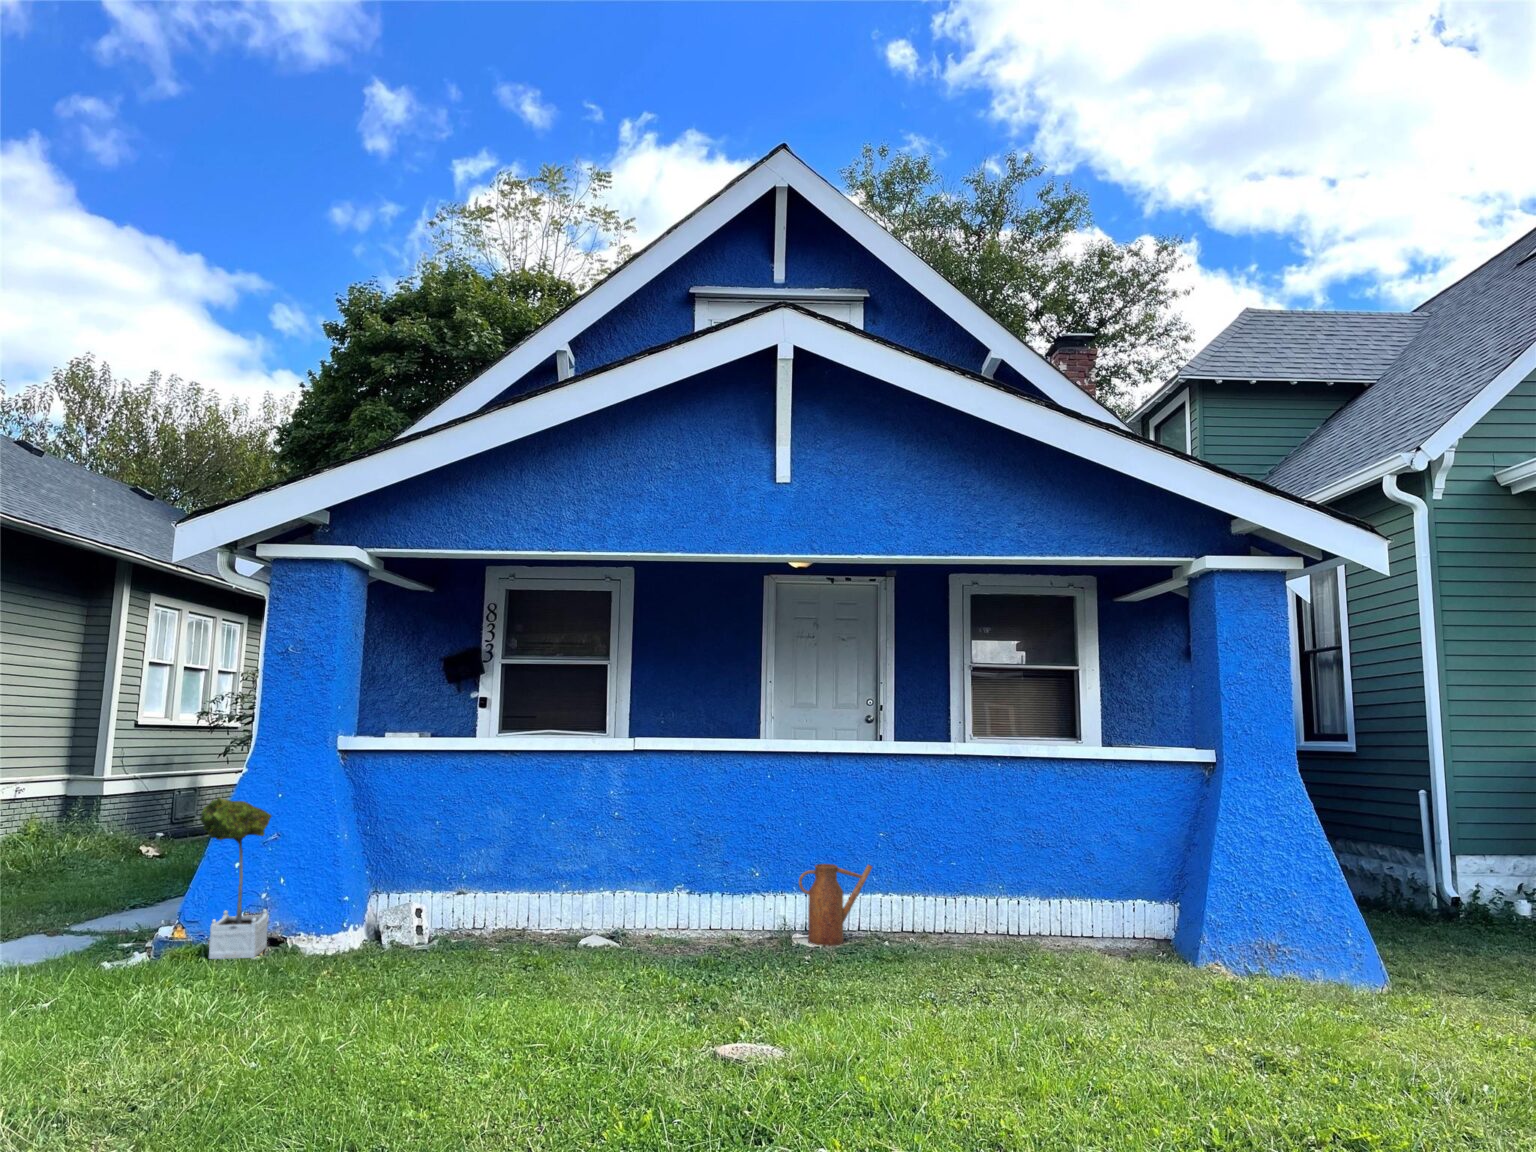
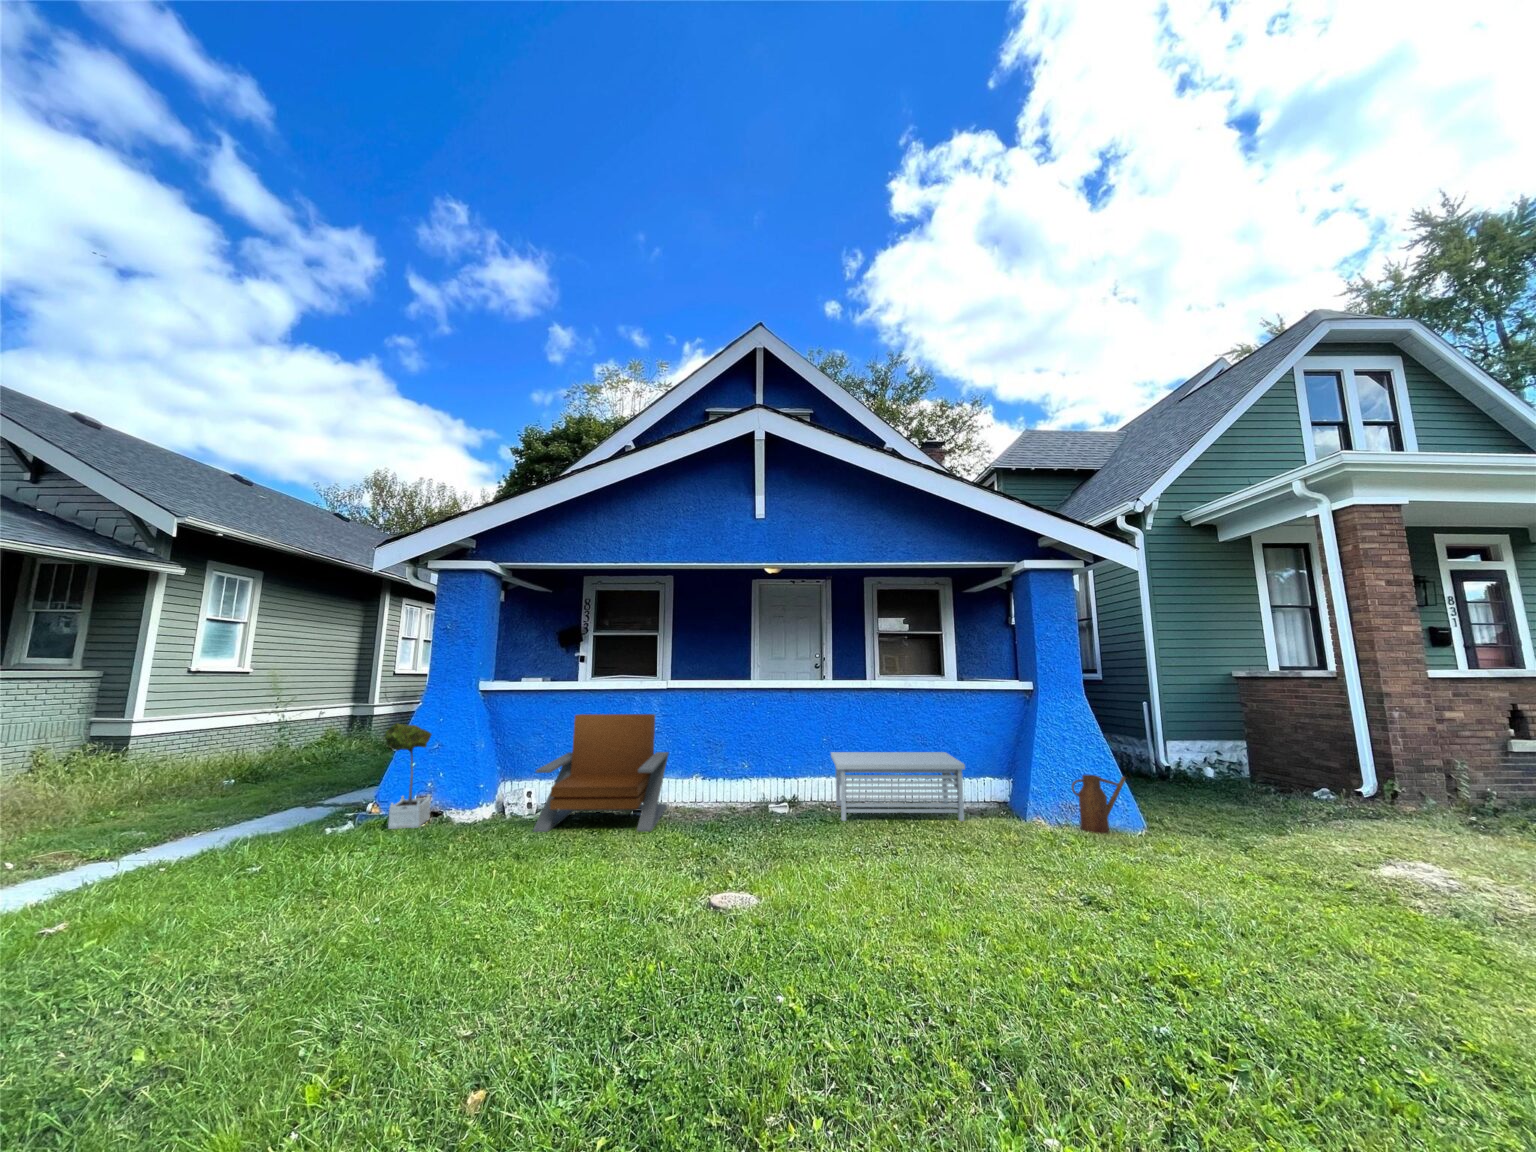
lounge chair: none [432,790,635,971] -> present [533,714,669,832]
storage bench: none [892,856,1102,964] -> present [831,752,965,821]
watering can: present [799,864,872,946] -> present [1072,775,1126,834]

